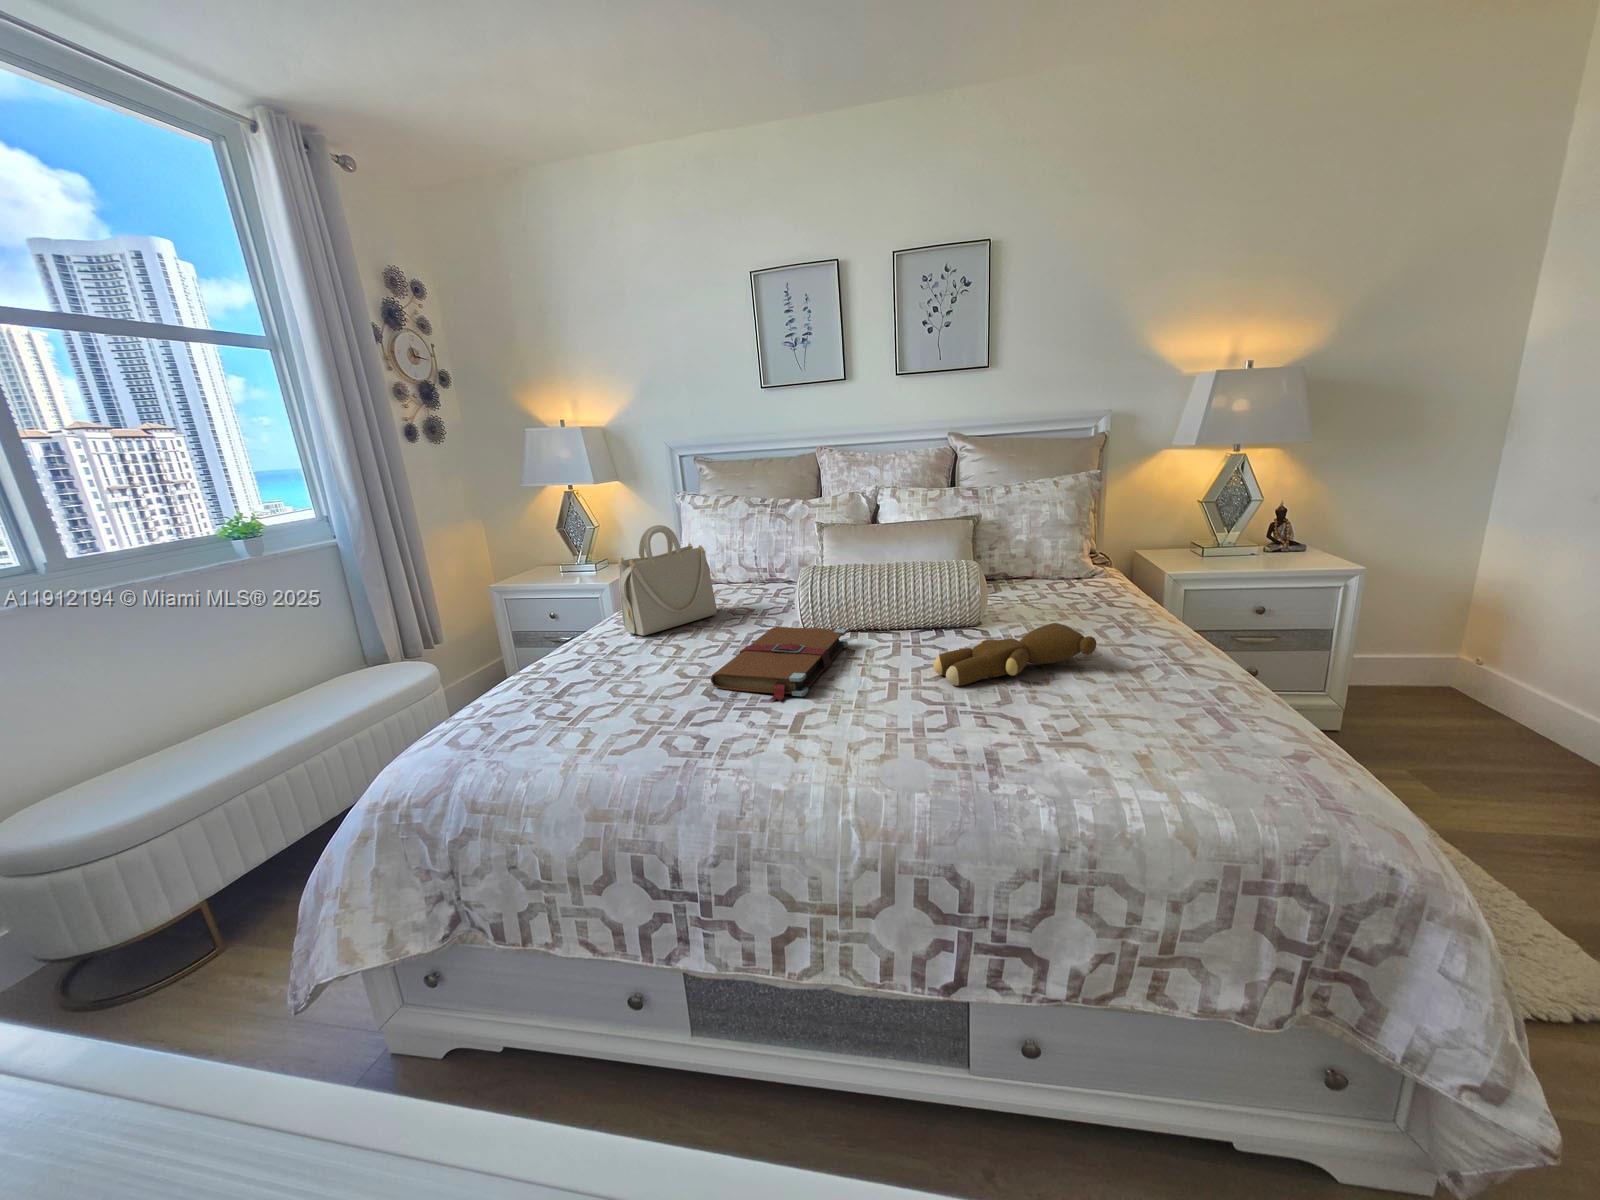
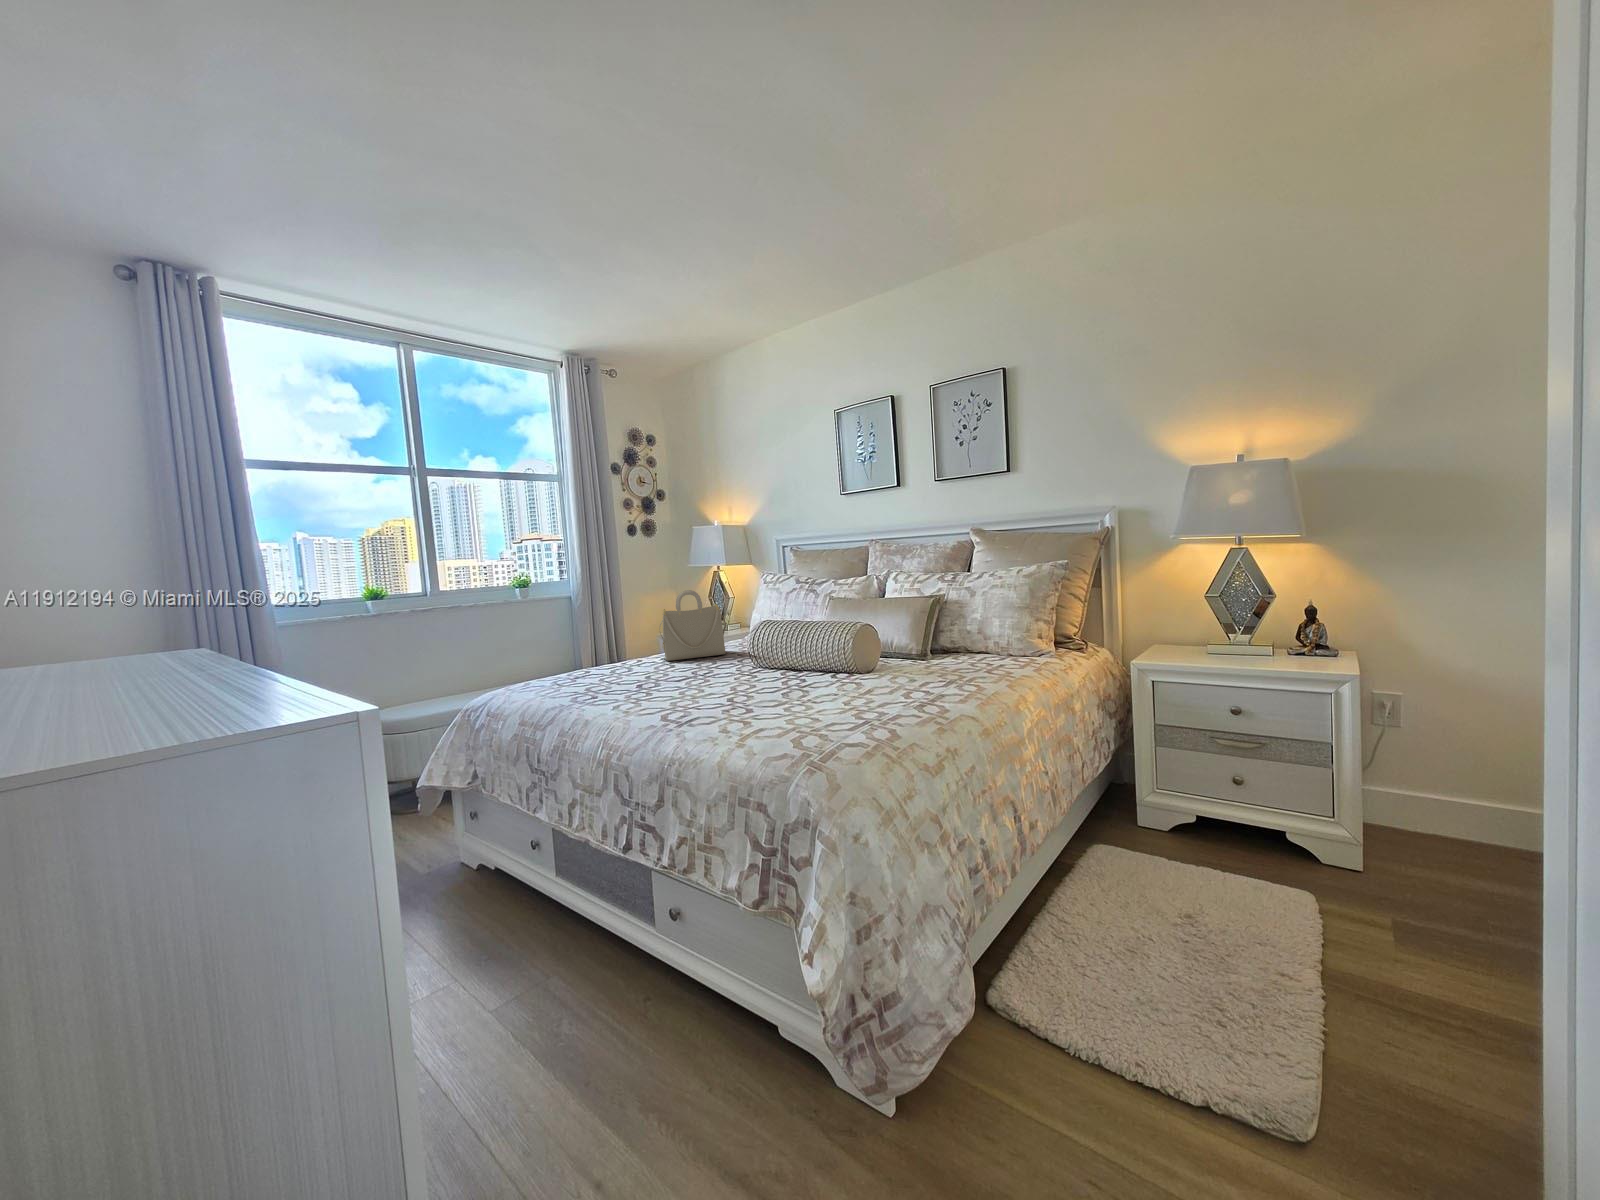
teddy bear: present [933,623,1096,686] -> none [764,671,875,703]
book: present [711,627,848,701] -> none [650,661,760,696]

